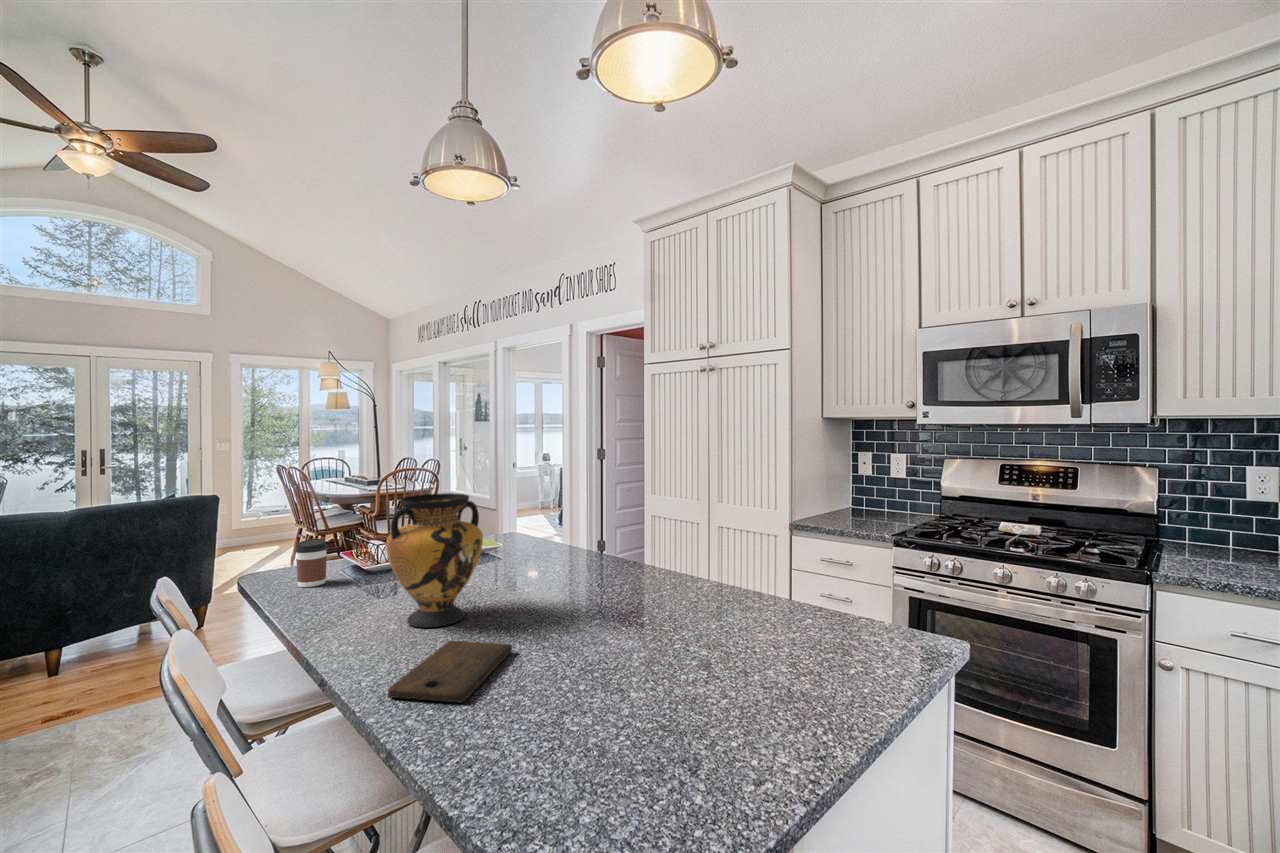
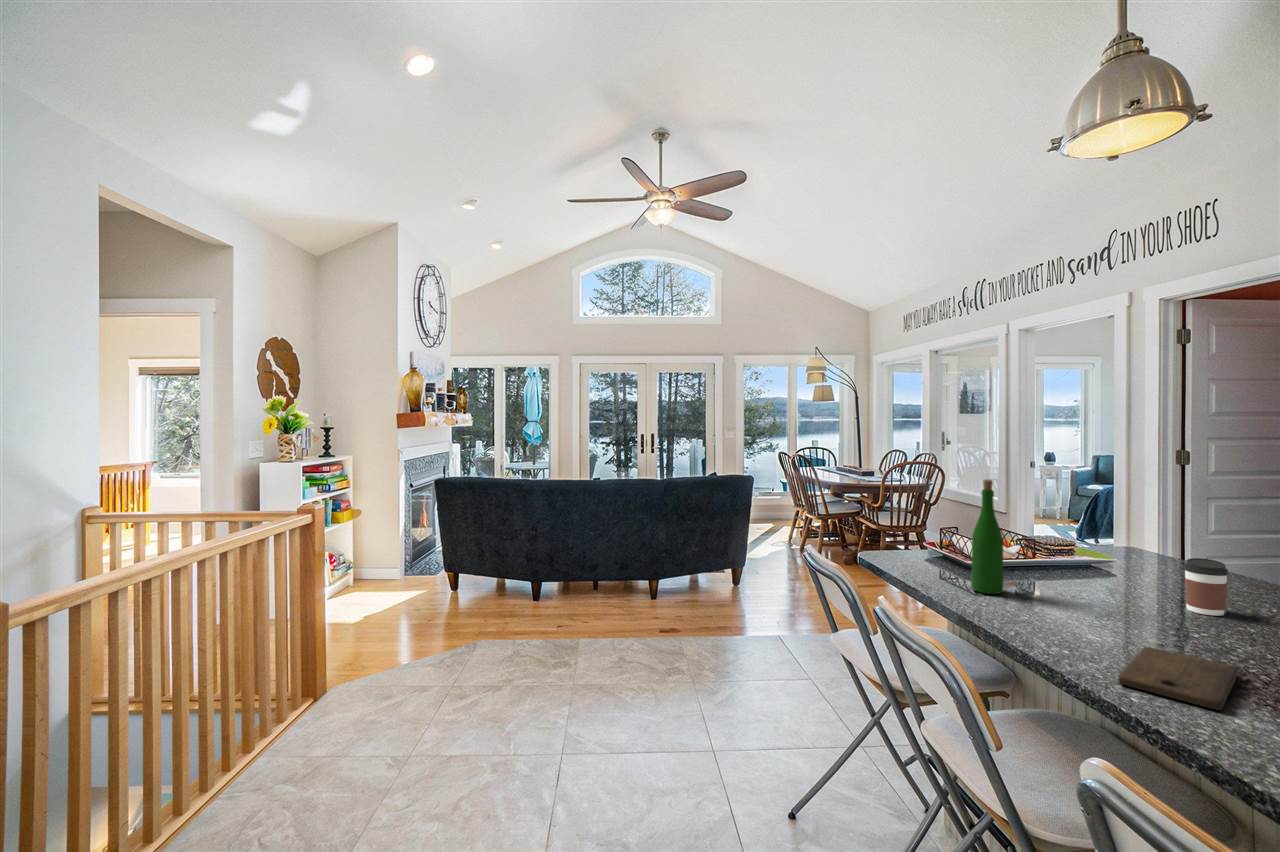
wine bottle: none [336,484,370,608] -> present [971,479,1003,594]
vase: present [386,493,483,628] -> none [1043,495,1158,630]
coffee cup: present [295,539,327,587] -> present [1184,558,1228,616]

